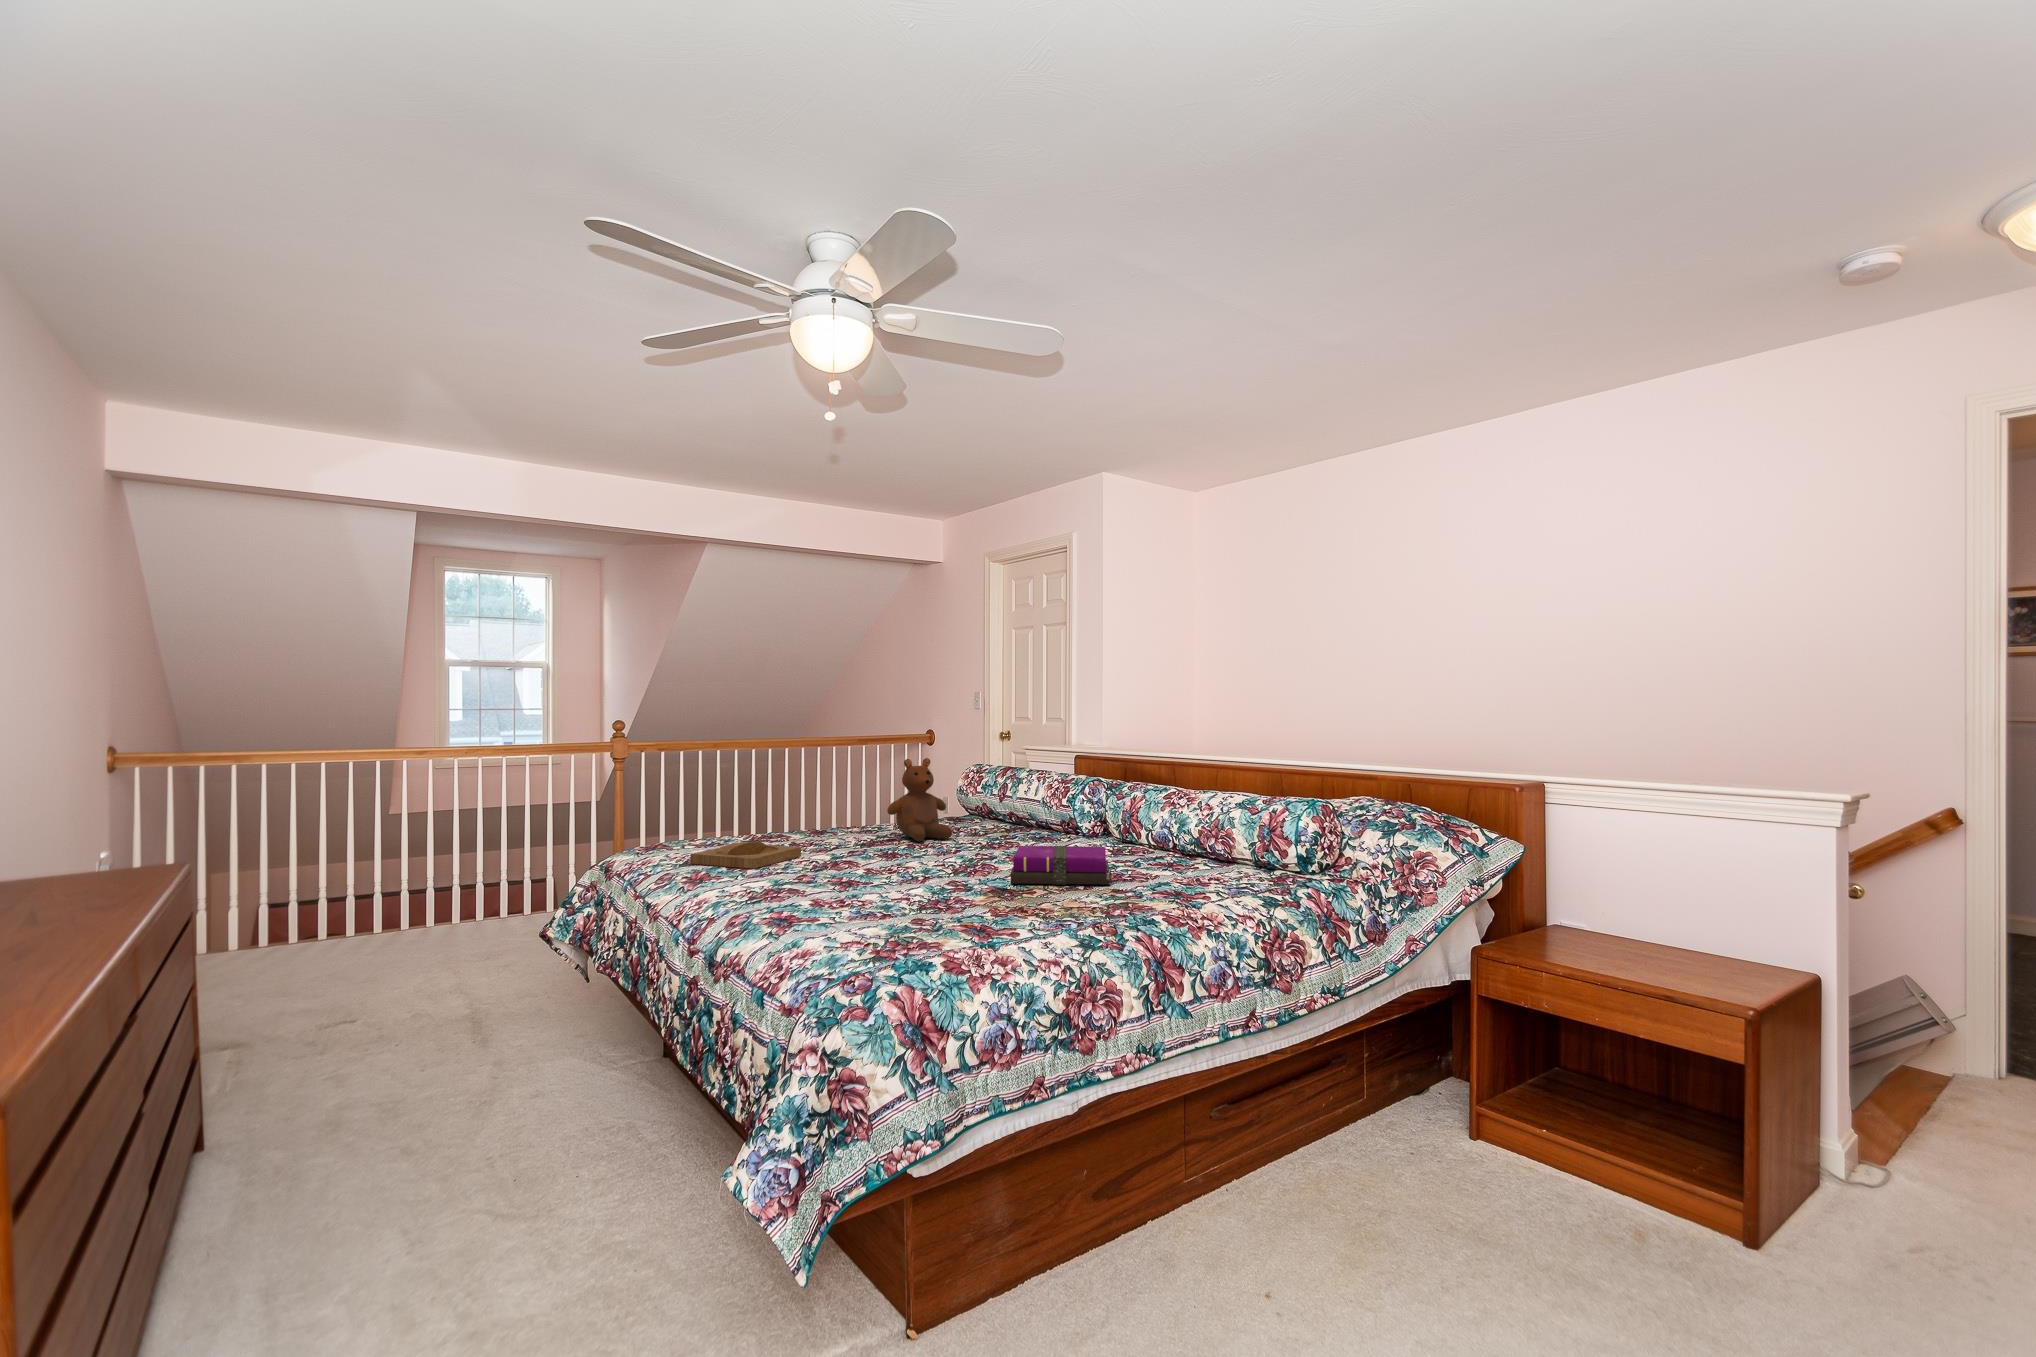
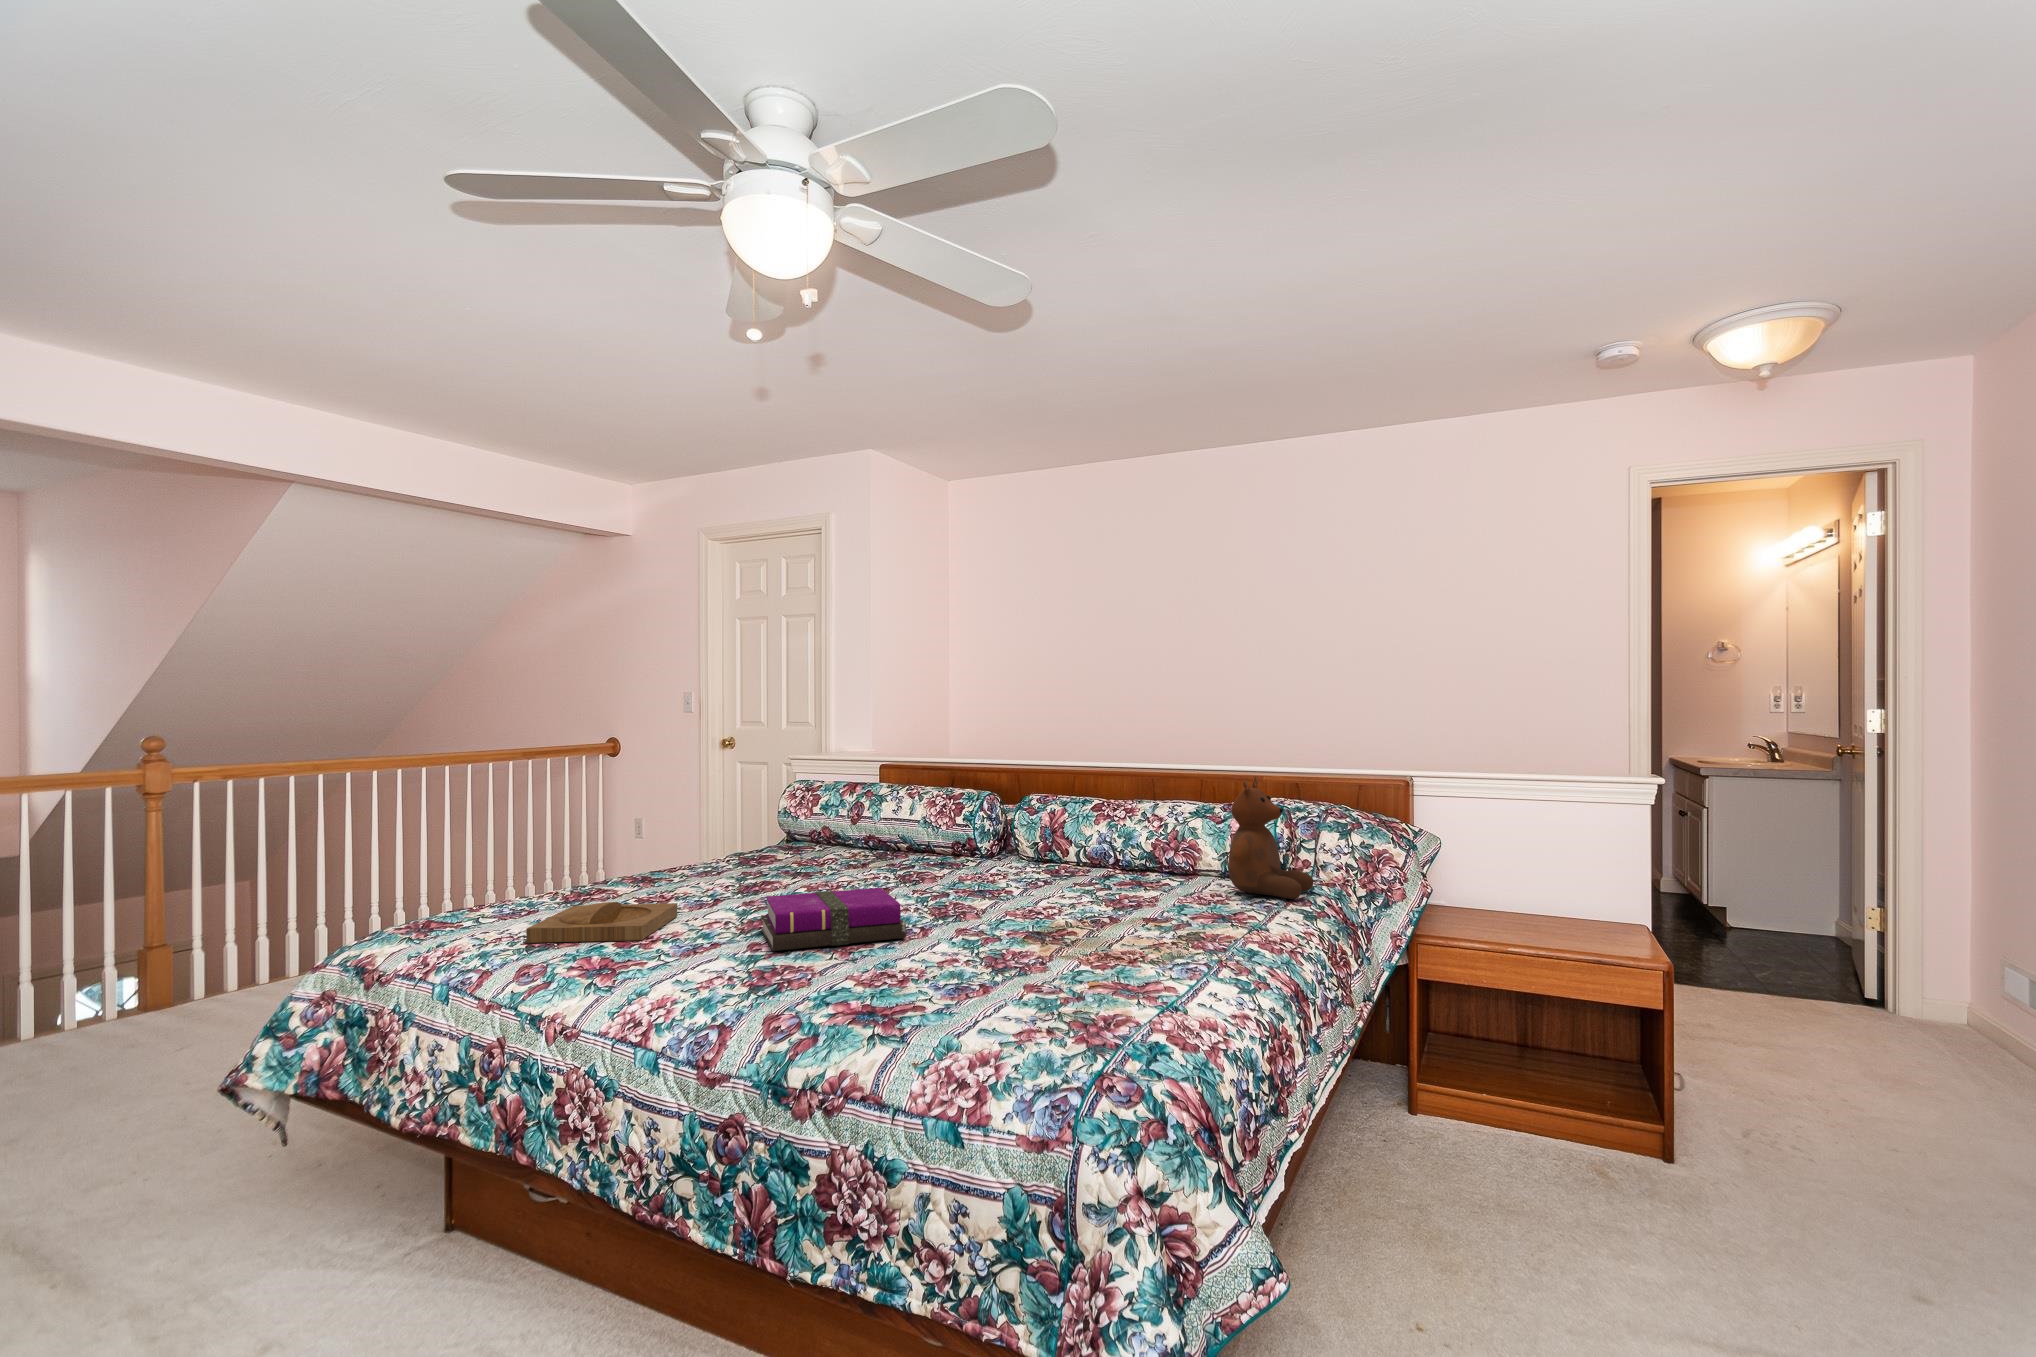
teddy bear: present [887,758,952,842] -> present [1228,777,1313,899]
notebook: present [1011,846,1110,885] -> present [761,888,906,951]

